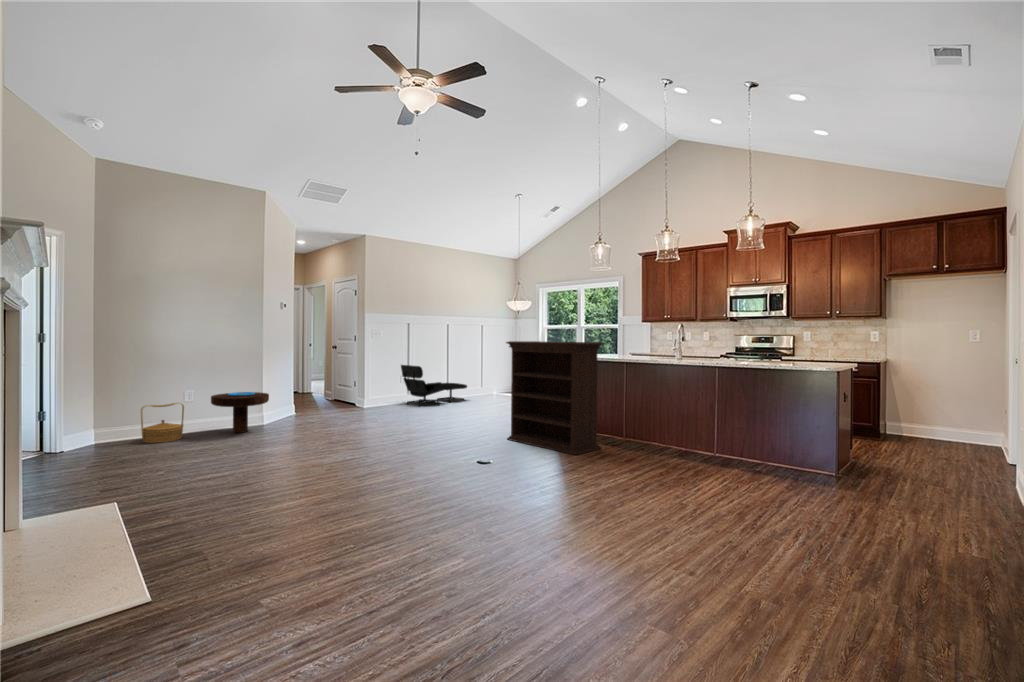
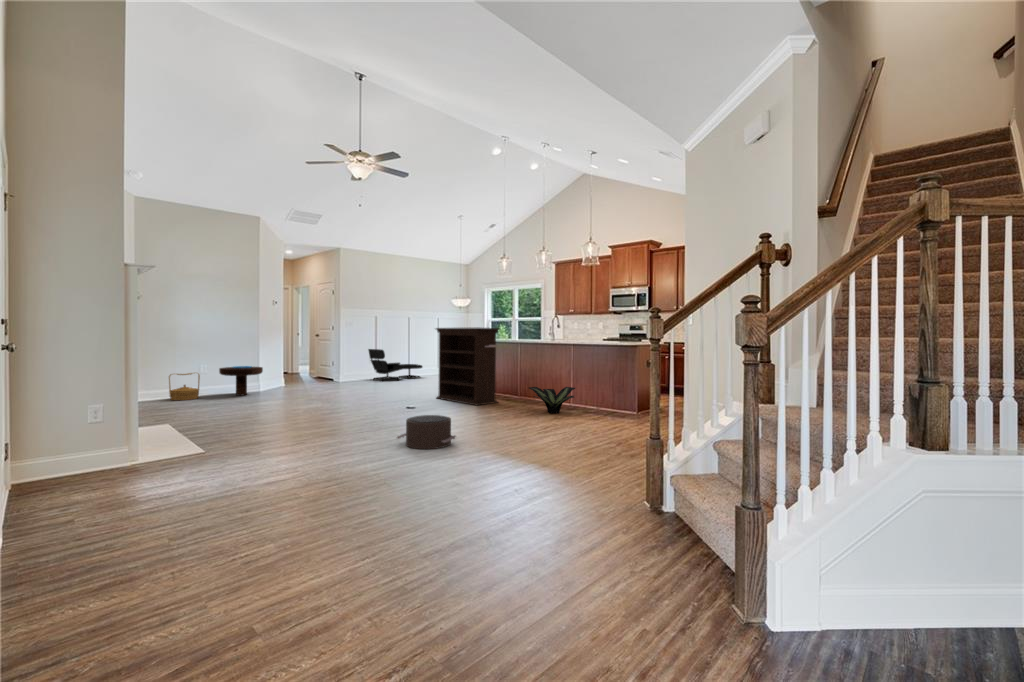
potted plant: none [657,430,746,474] -> present [529,387,575,413]
pouf: none [513,504,618,581] -> present [397,415,455,449]

